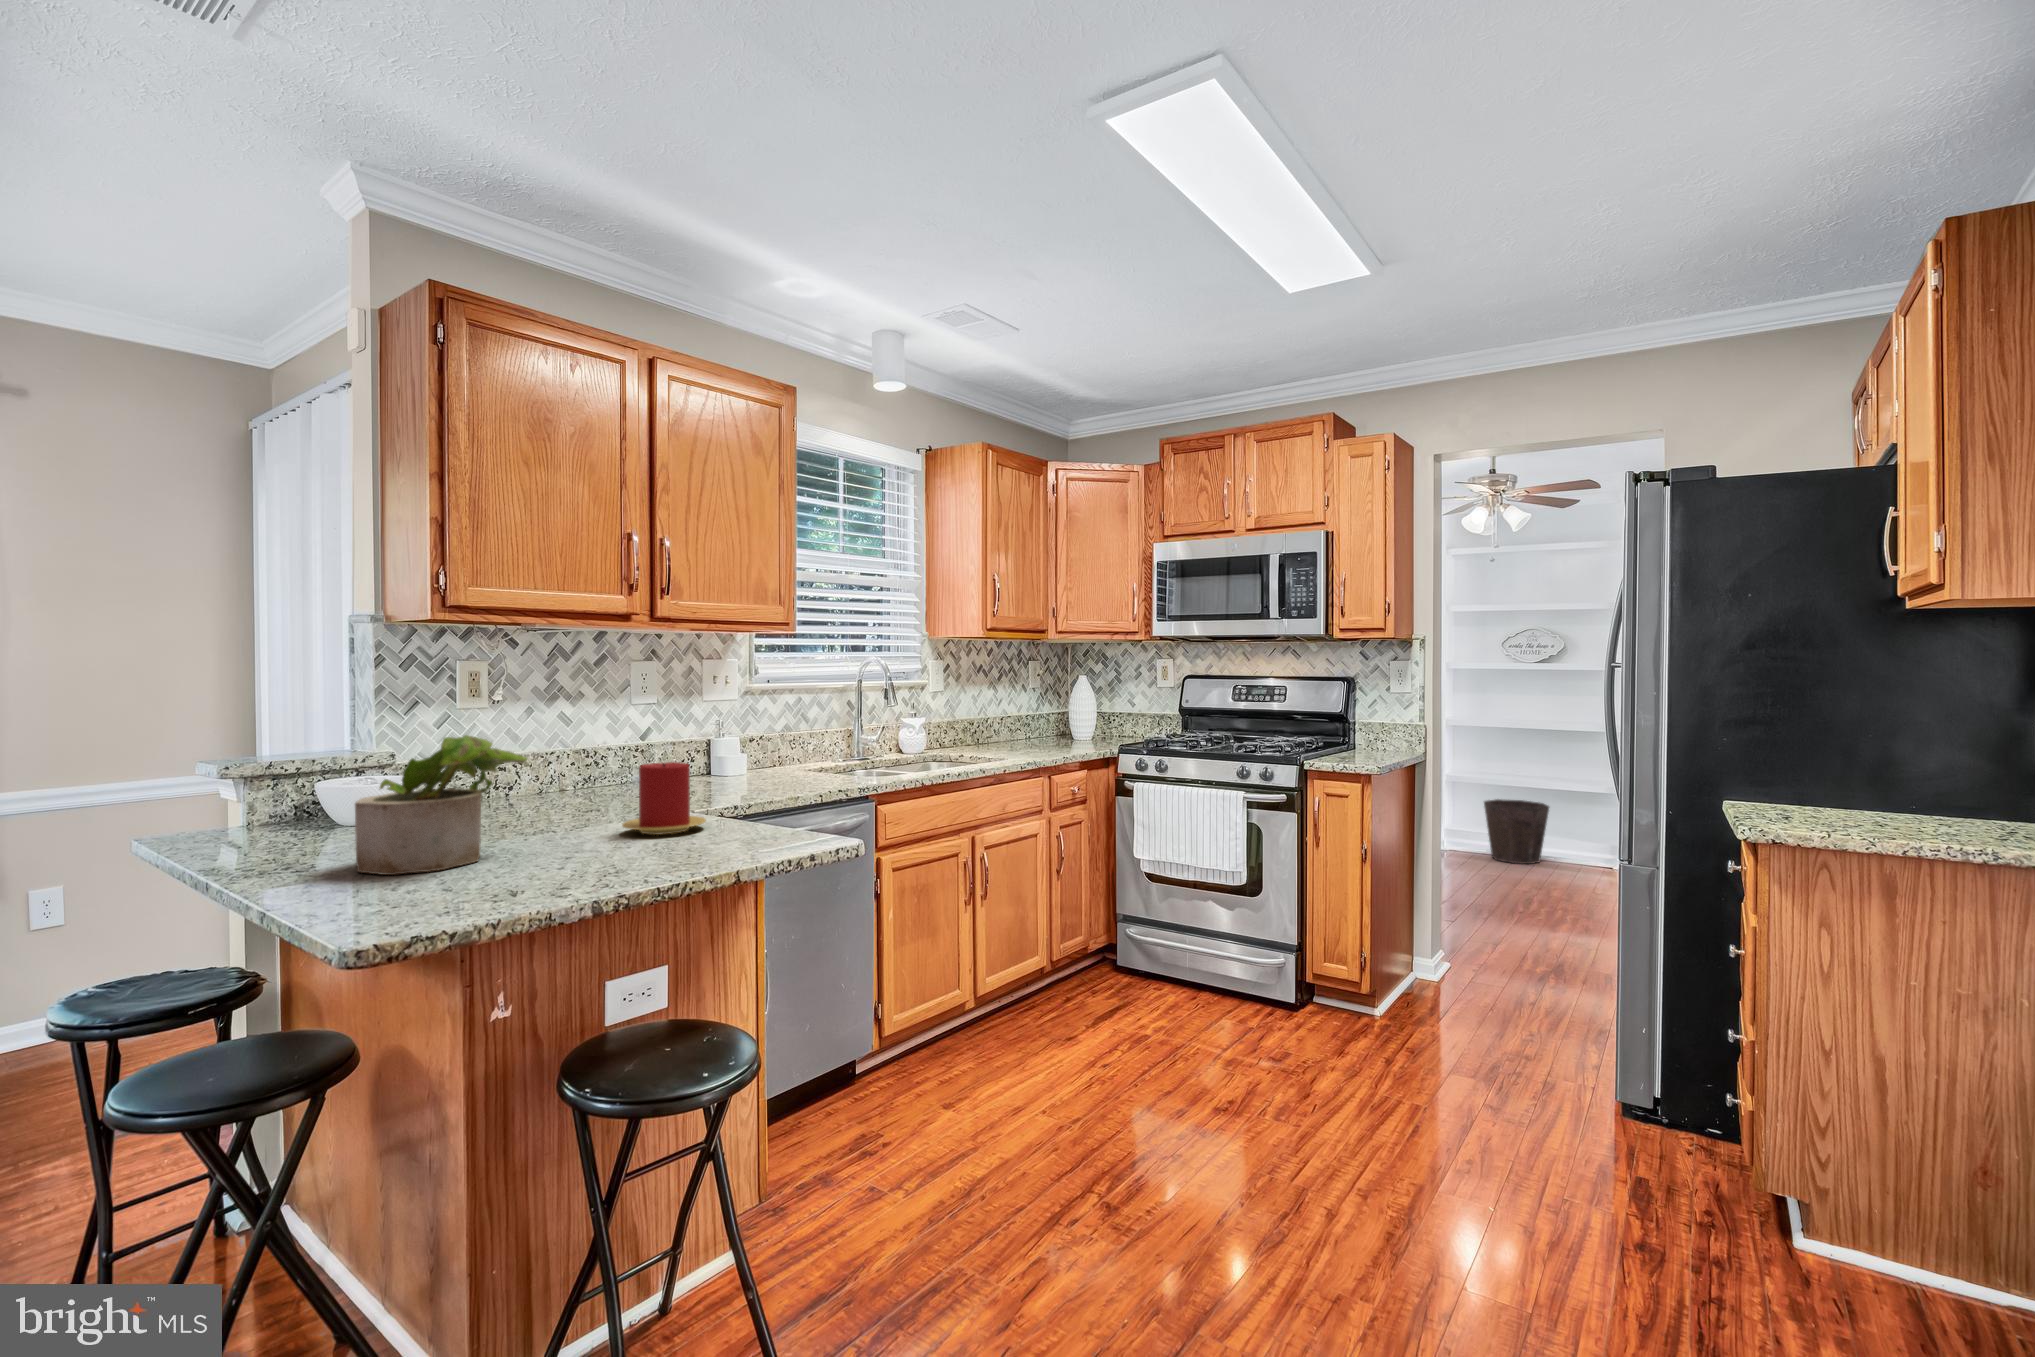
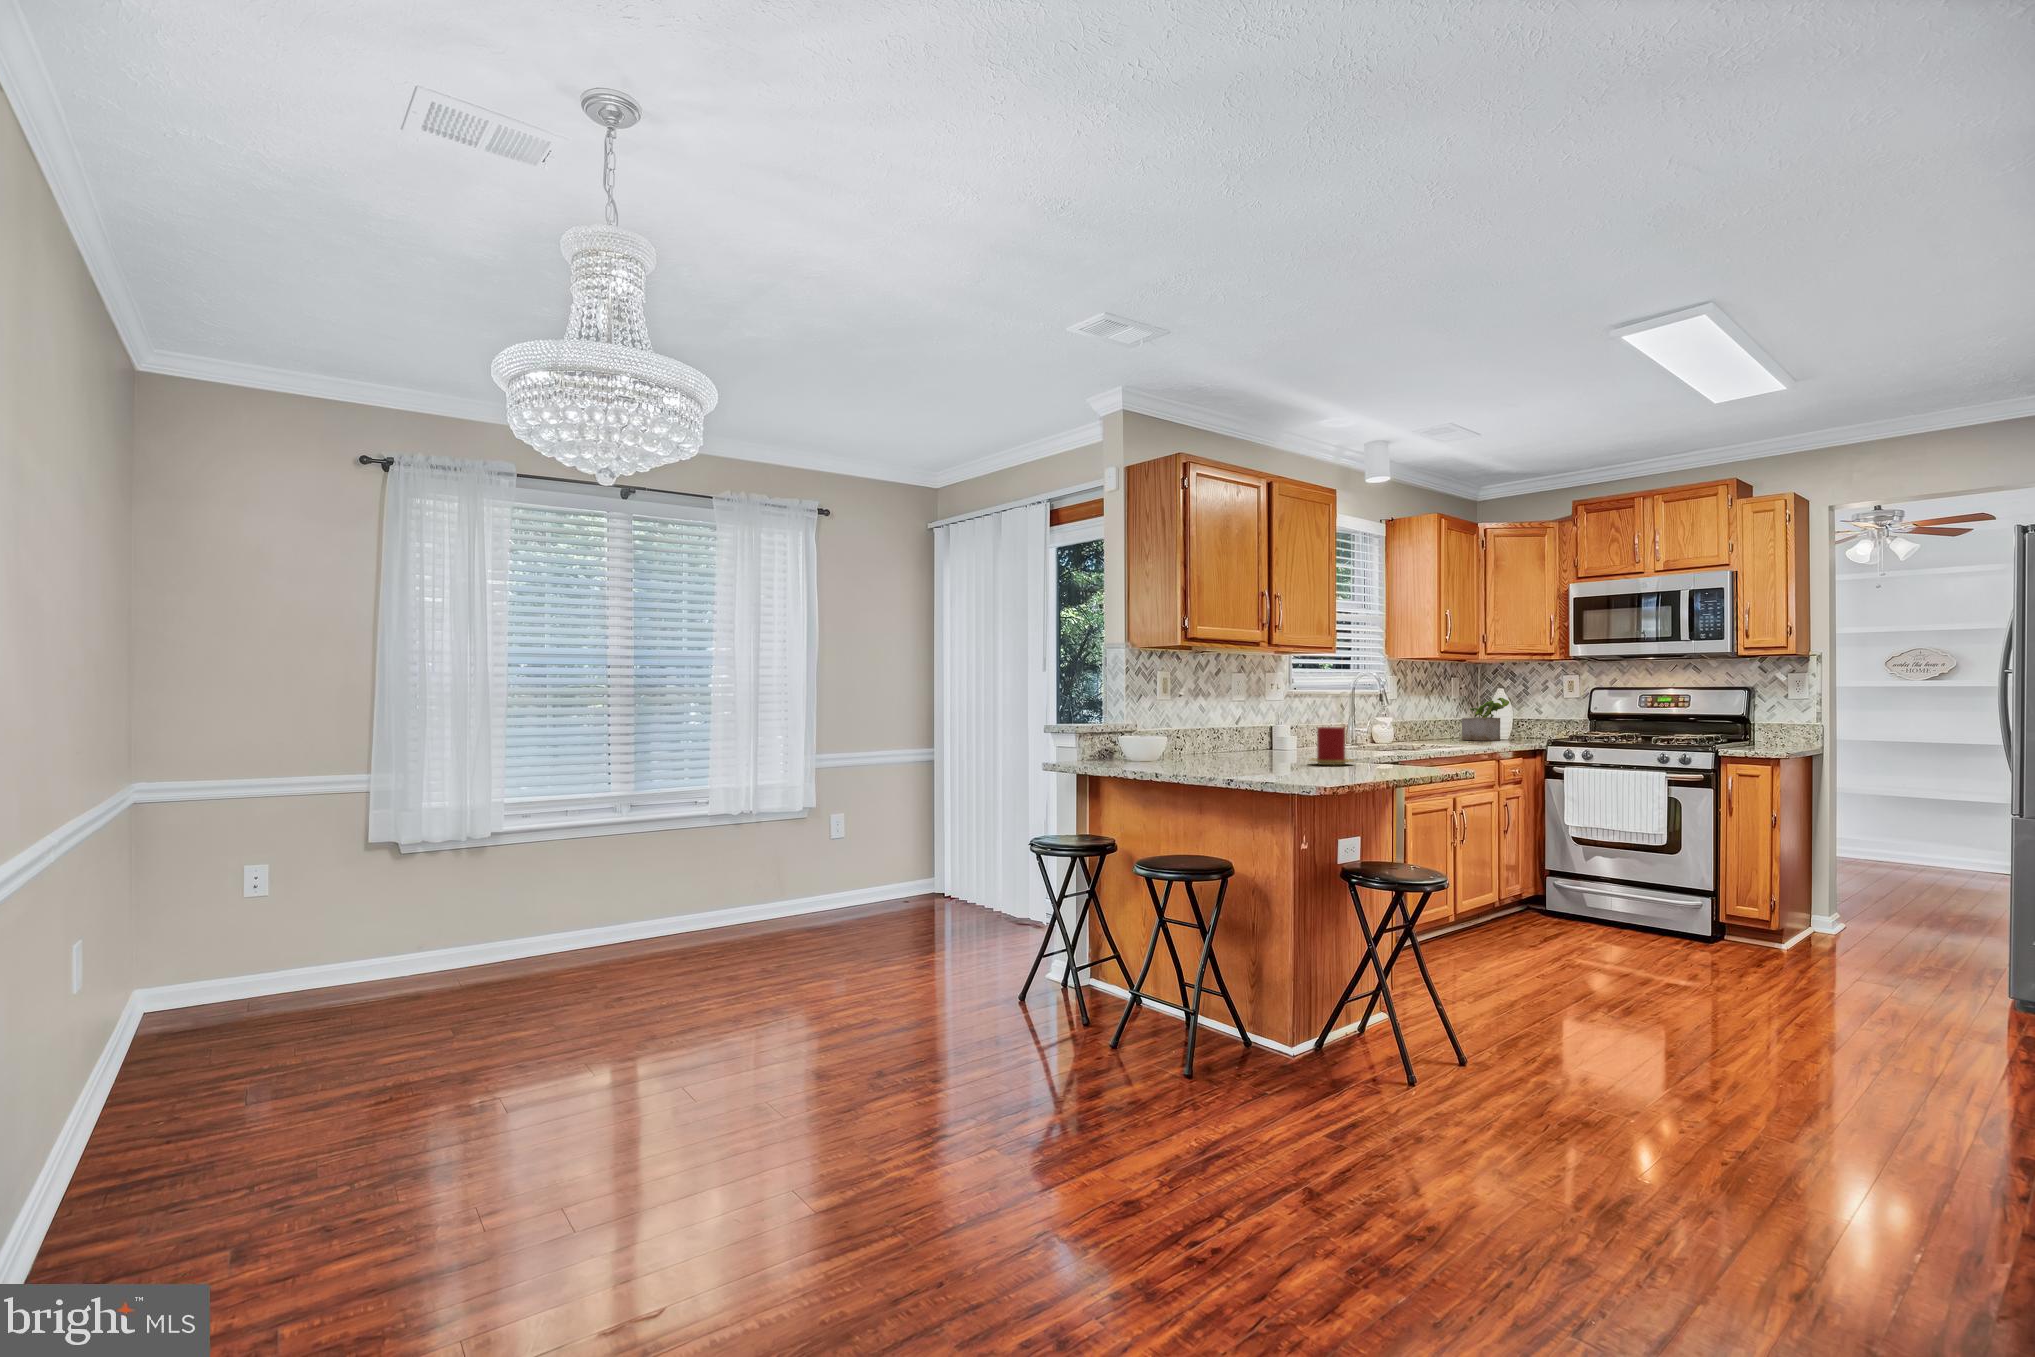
potted plant: present [355,735,527,875] -> present [1462,698,1509,741]
waste bin: present [1484,799,1549,864] -> none [1886,813,1961,874]

